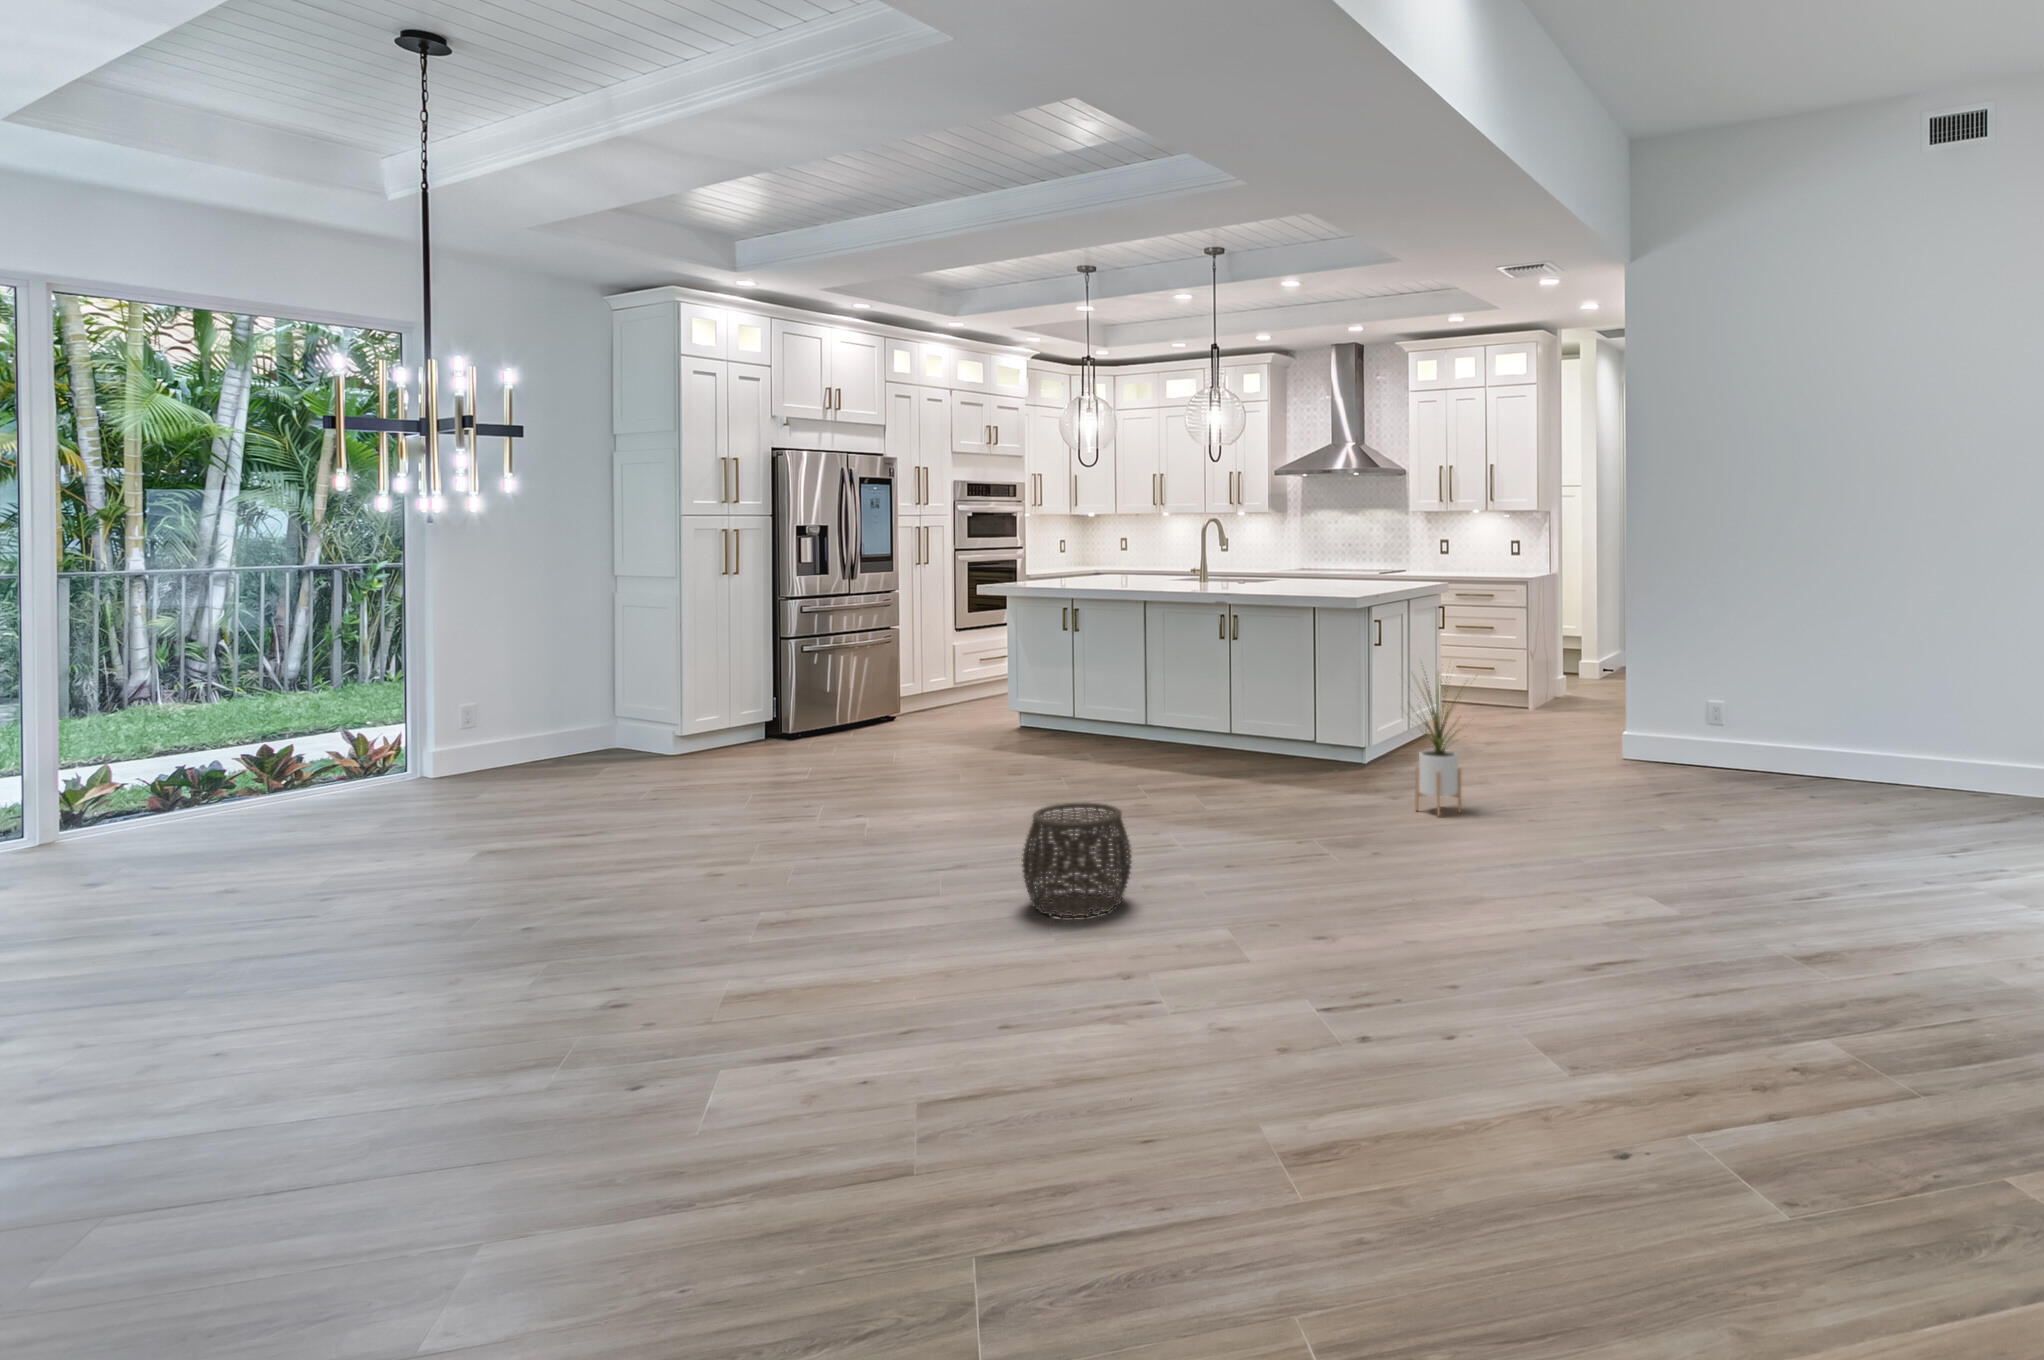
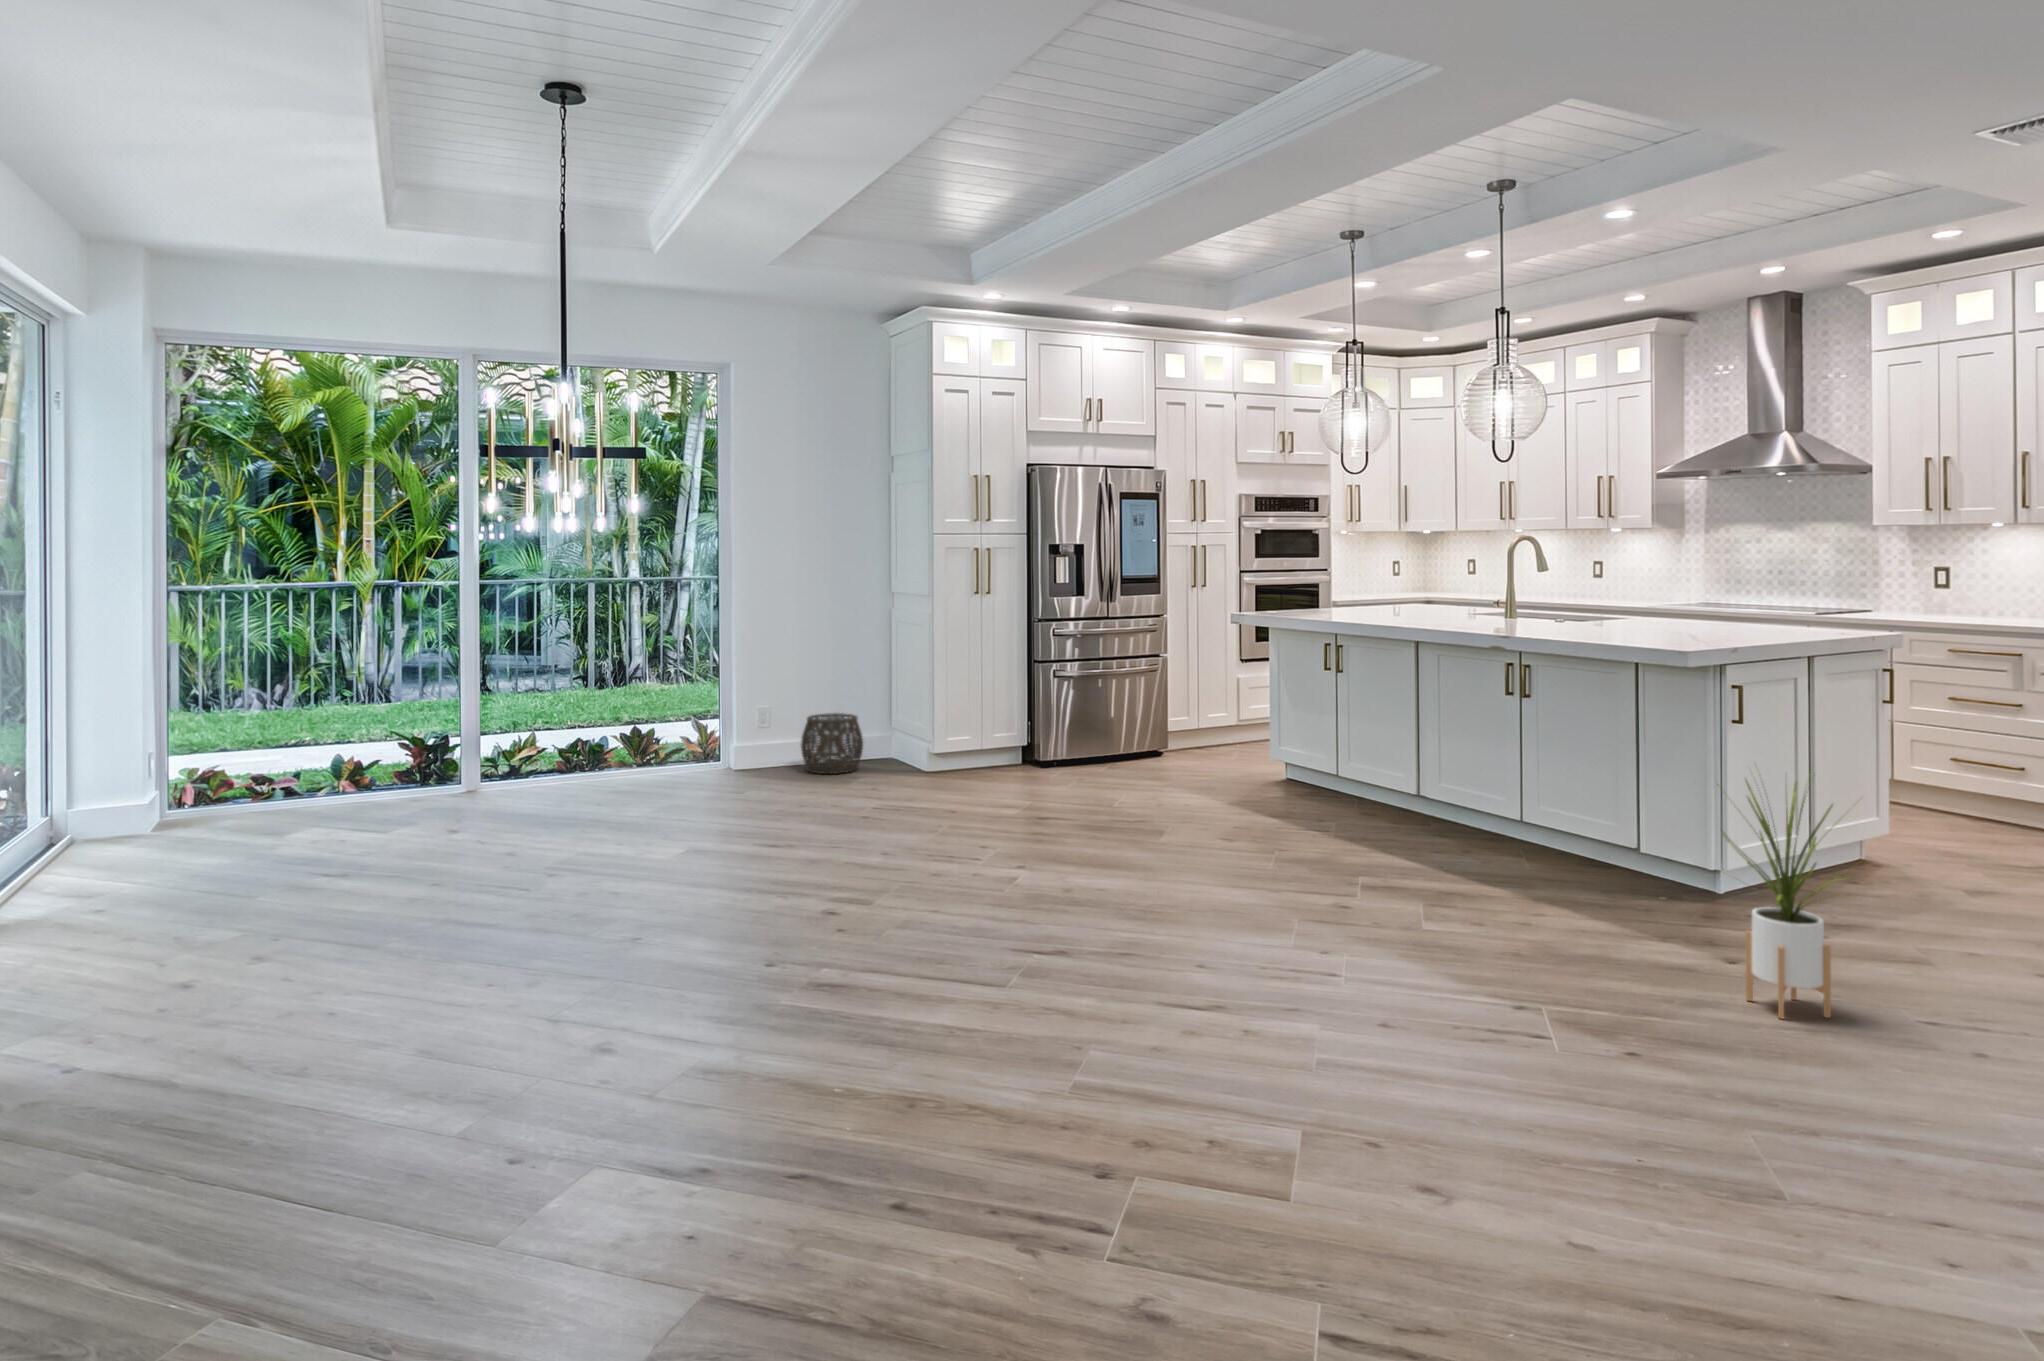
woven basket: present [1022,803,1132,917] -> present [801,713,863,774]

